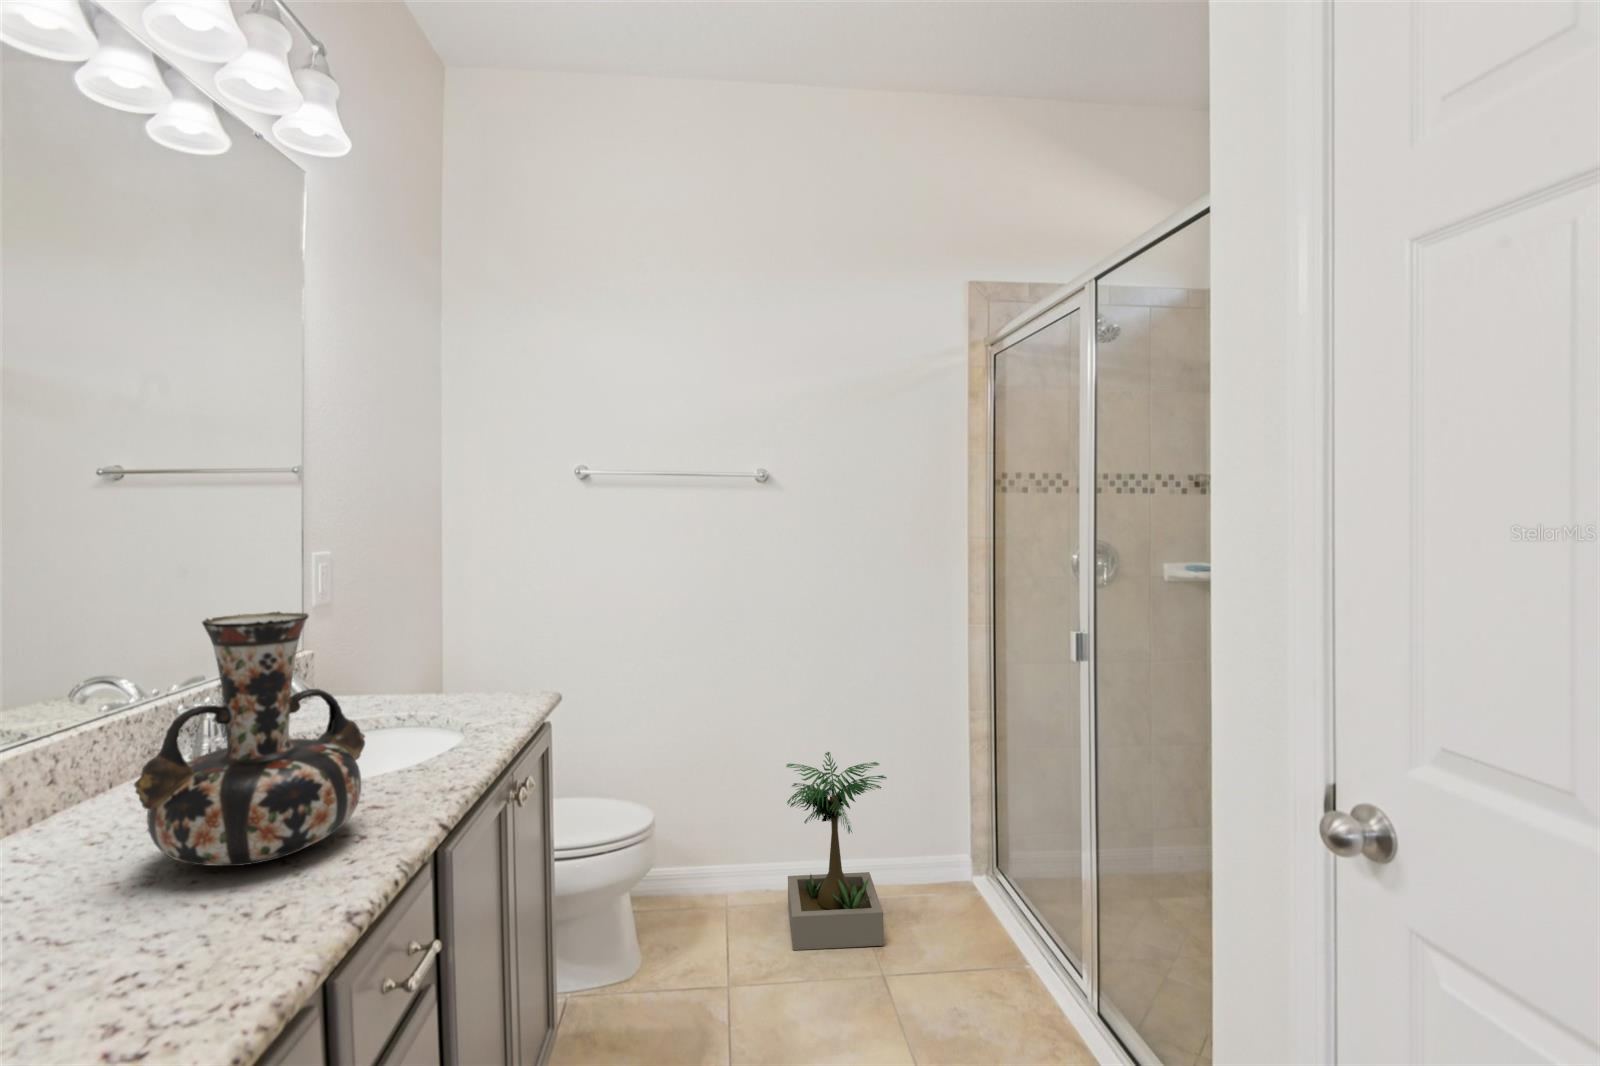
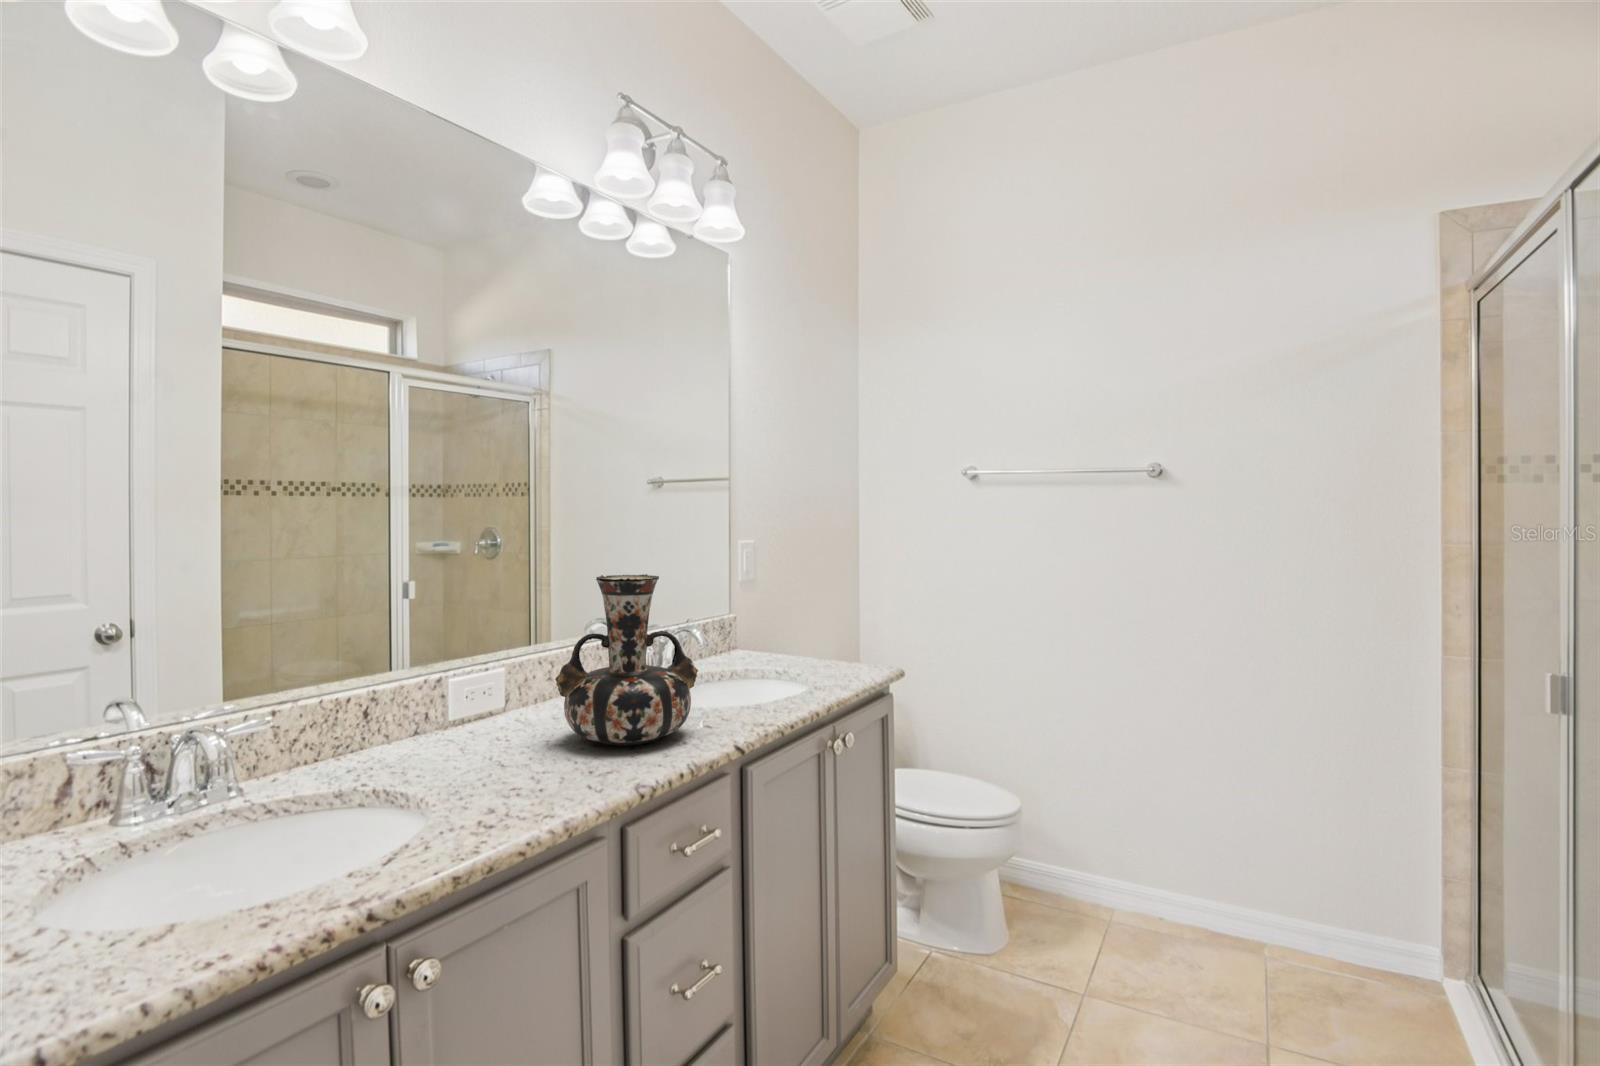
potted plant: present [786,752,887,950] -> none [1155,774,1315,1009]

